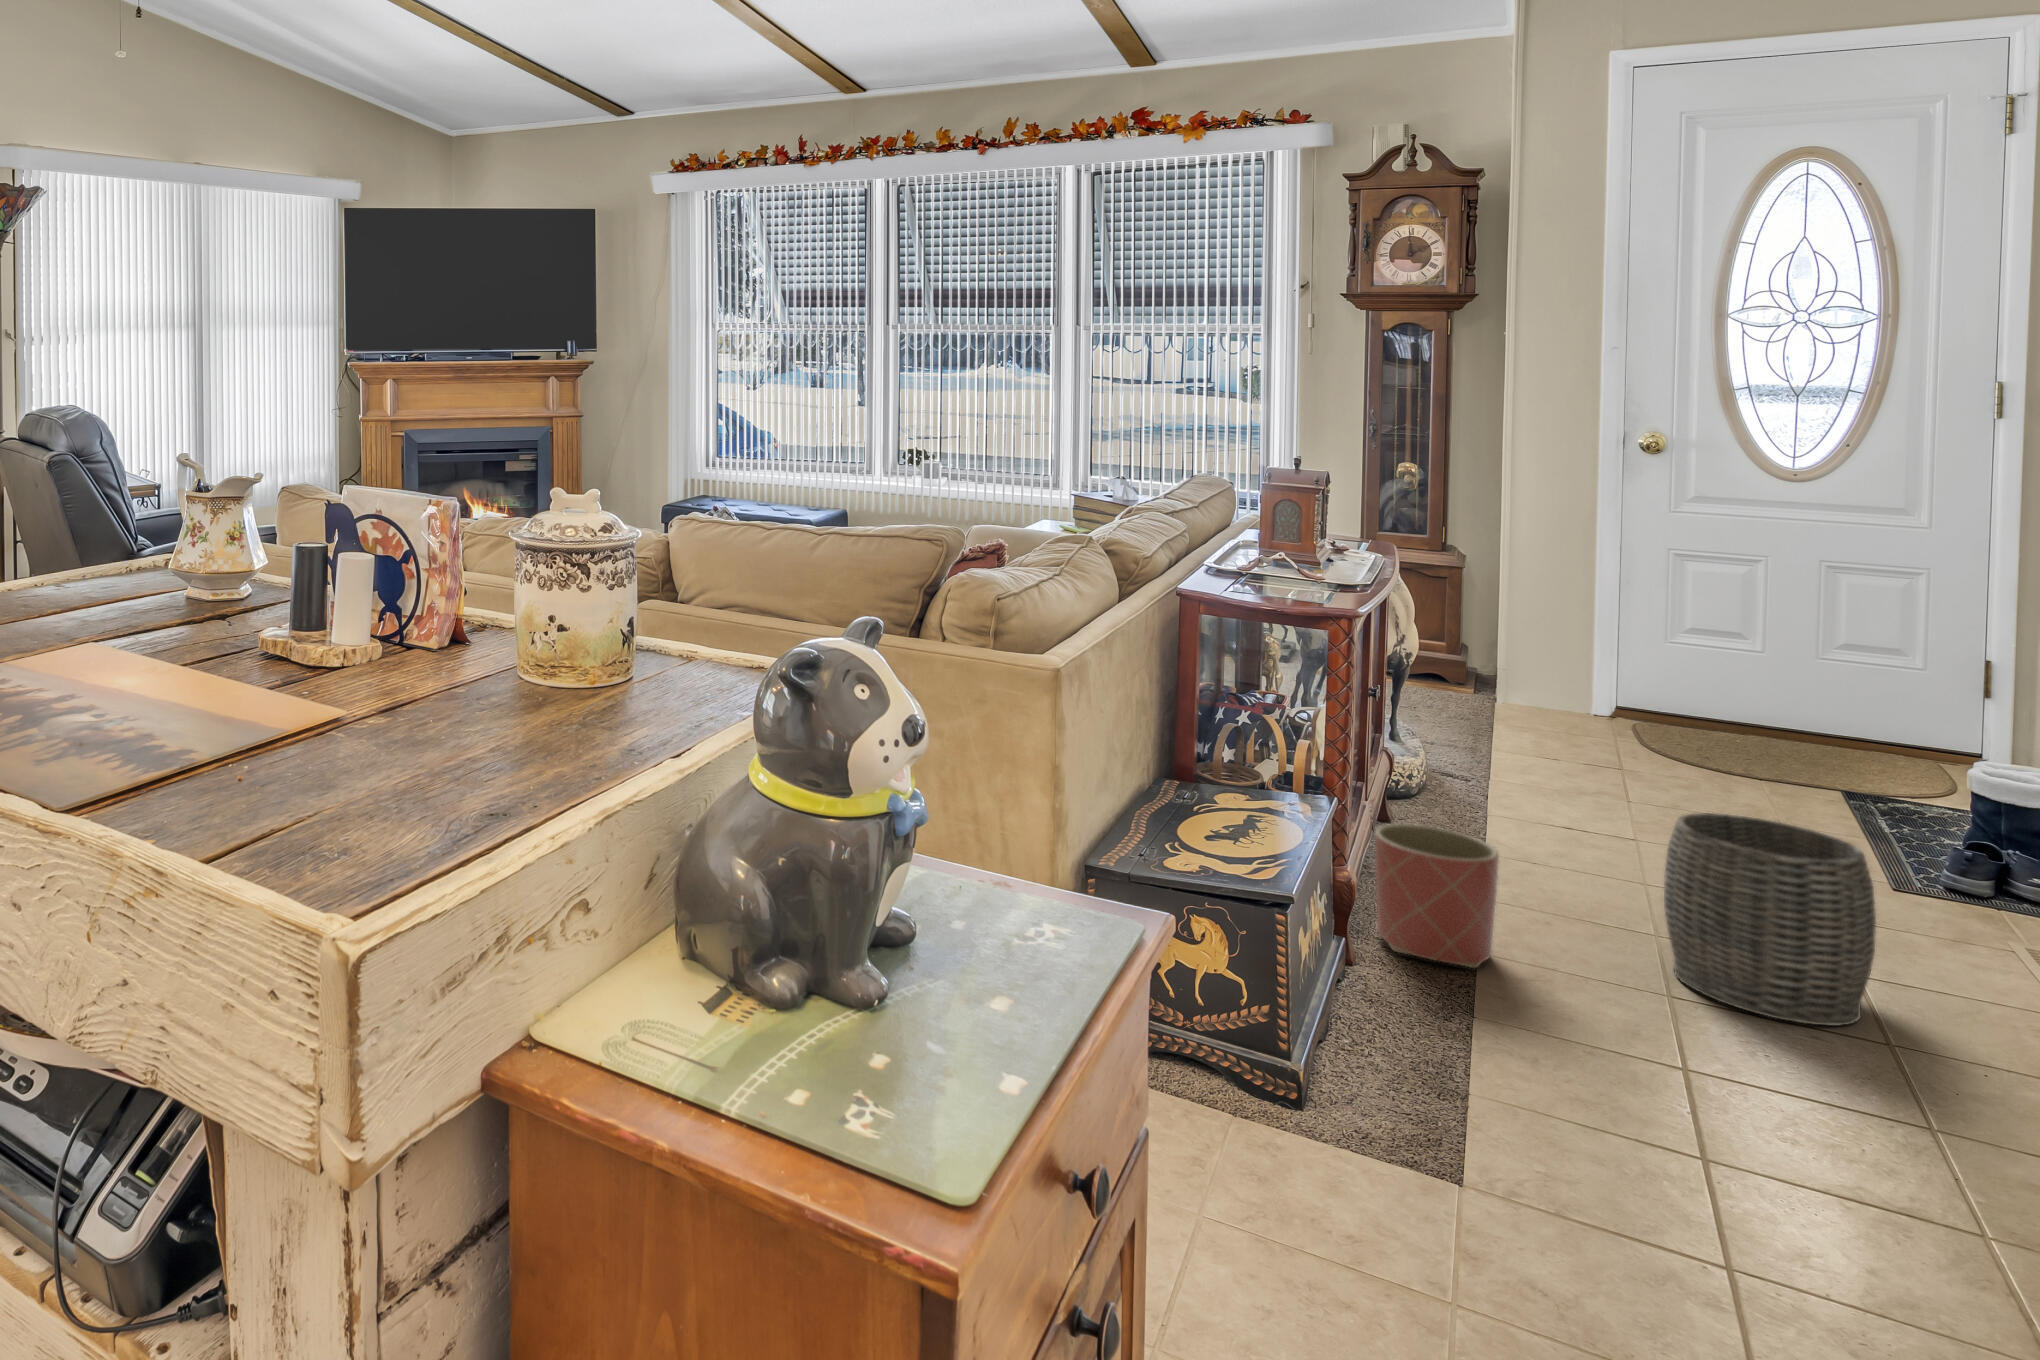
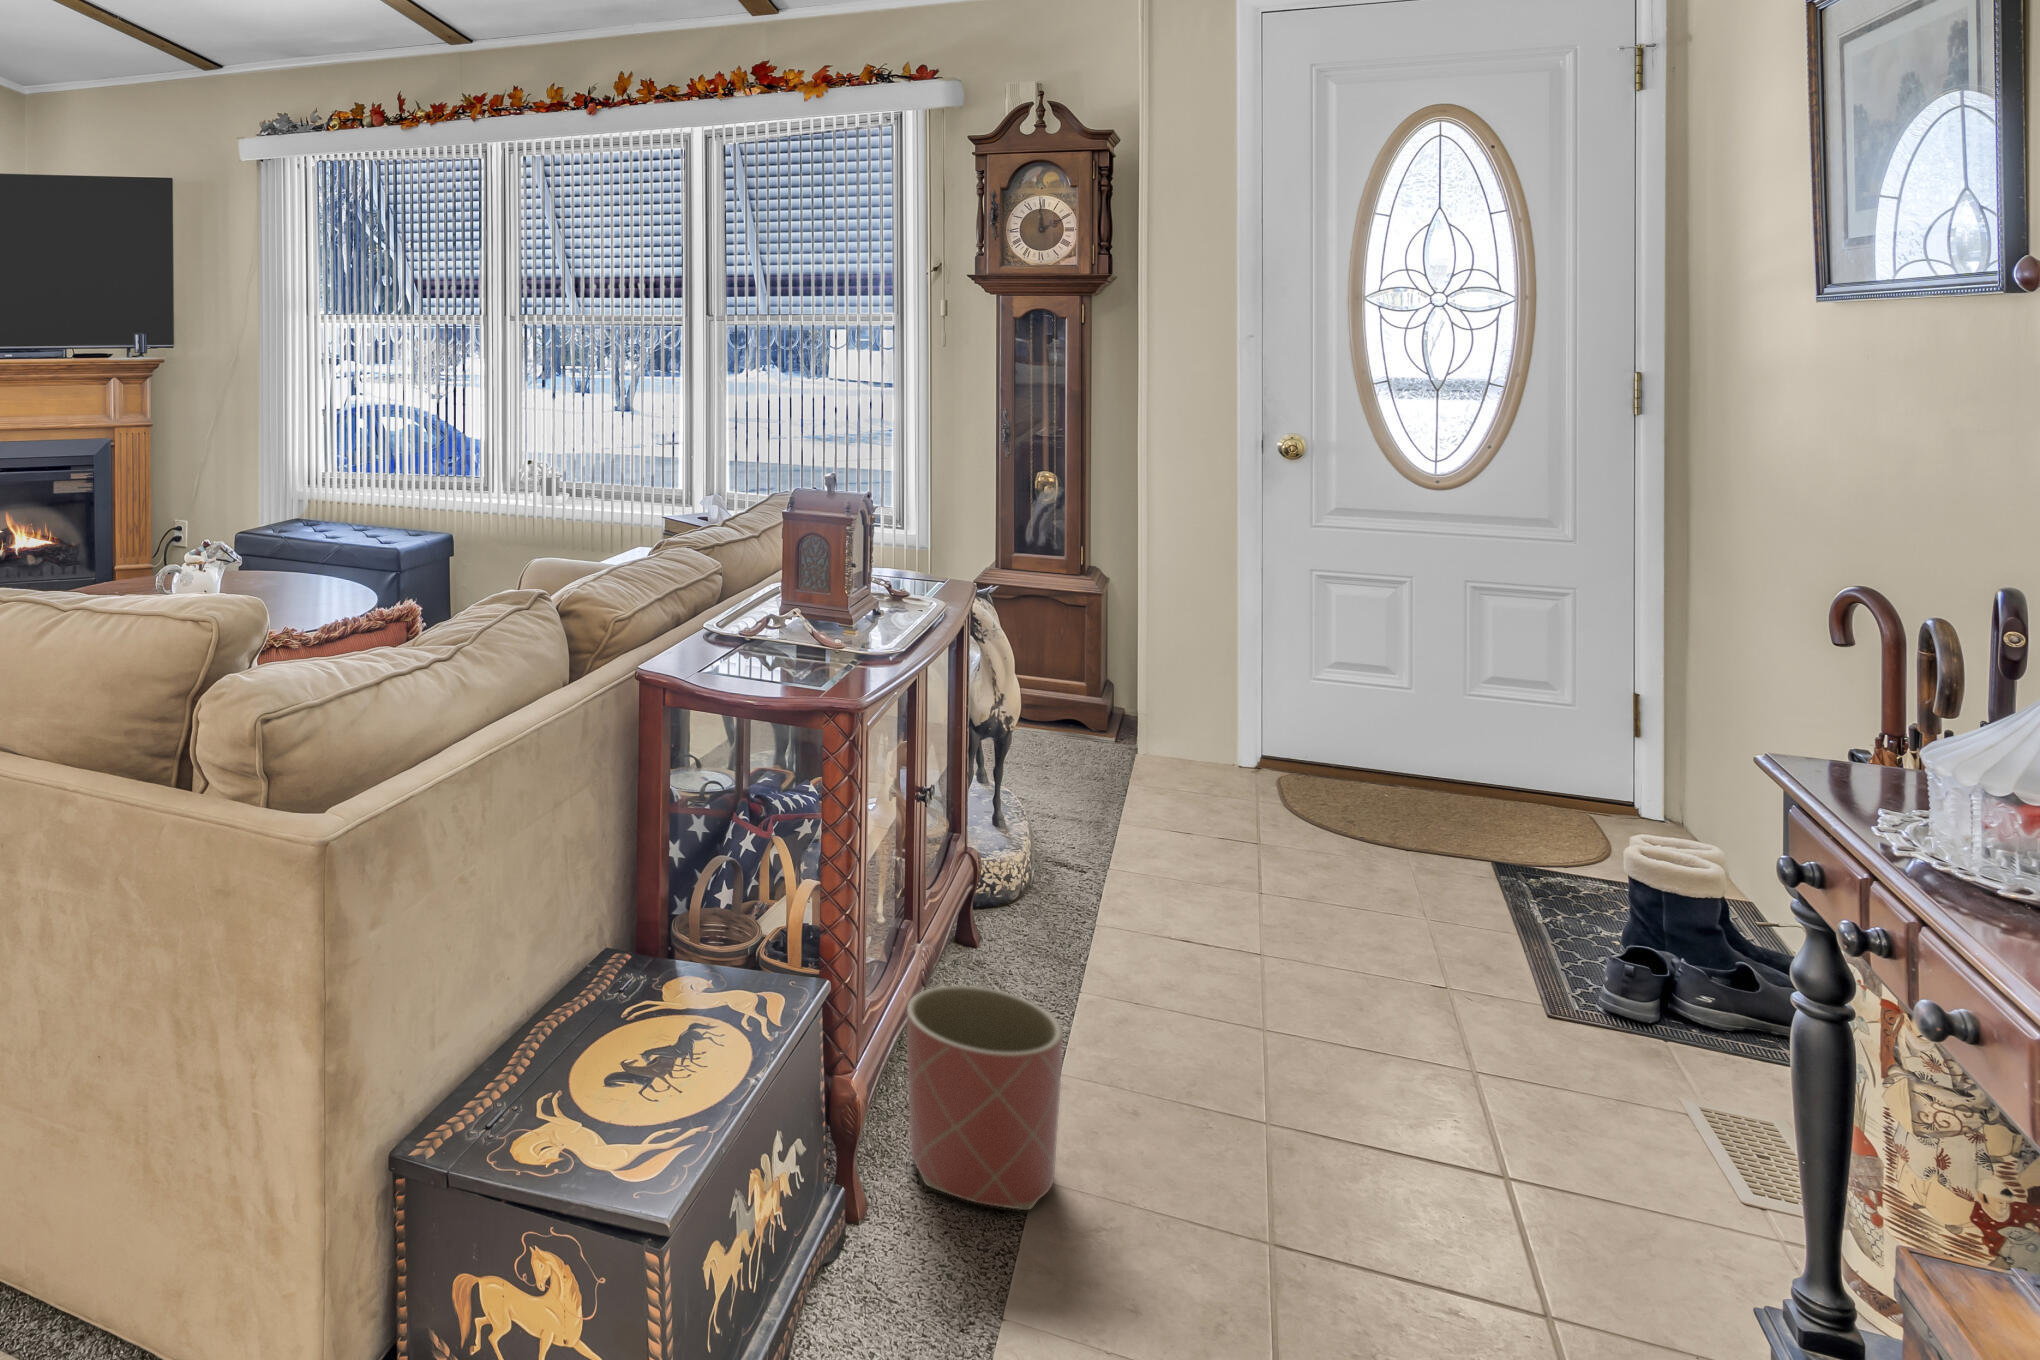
woven basket: present [1664,813,1876,1026] -> none [1275,956,1538,1284]

